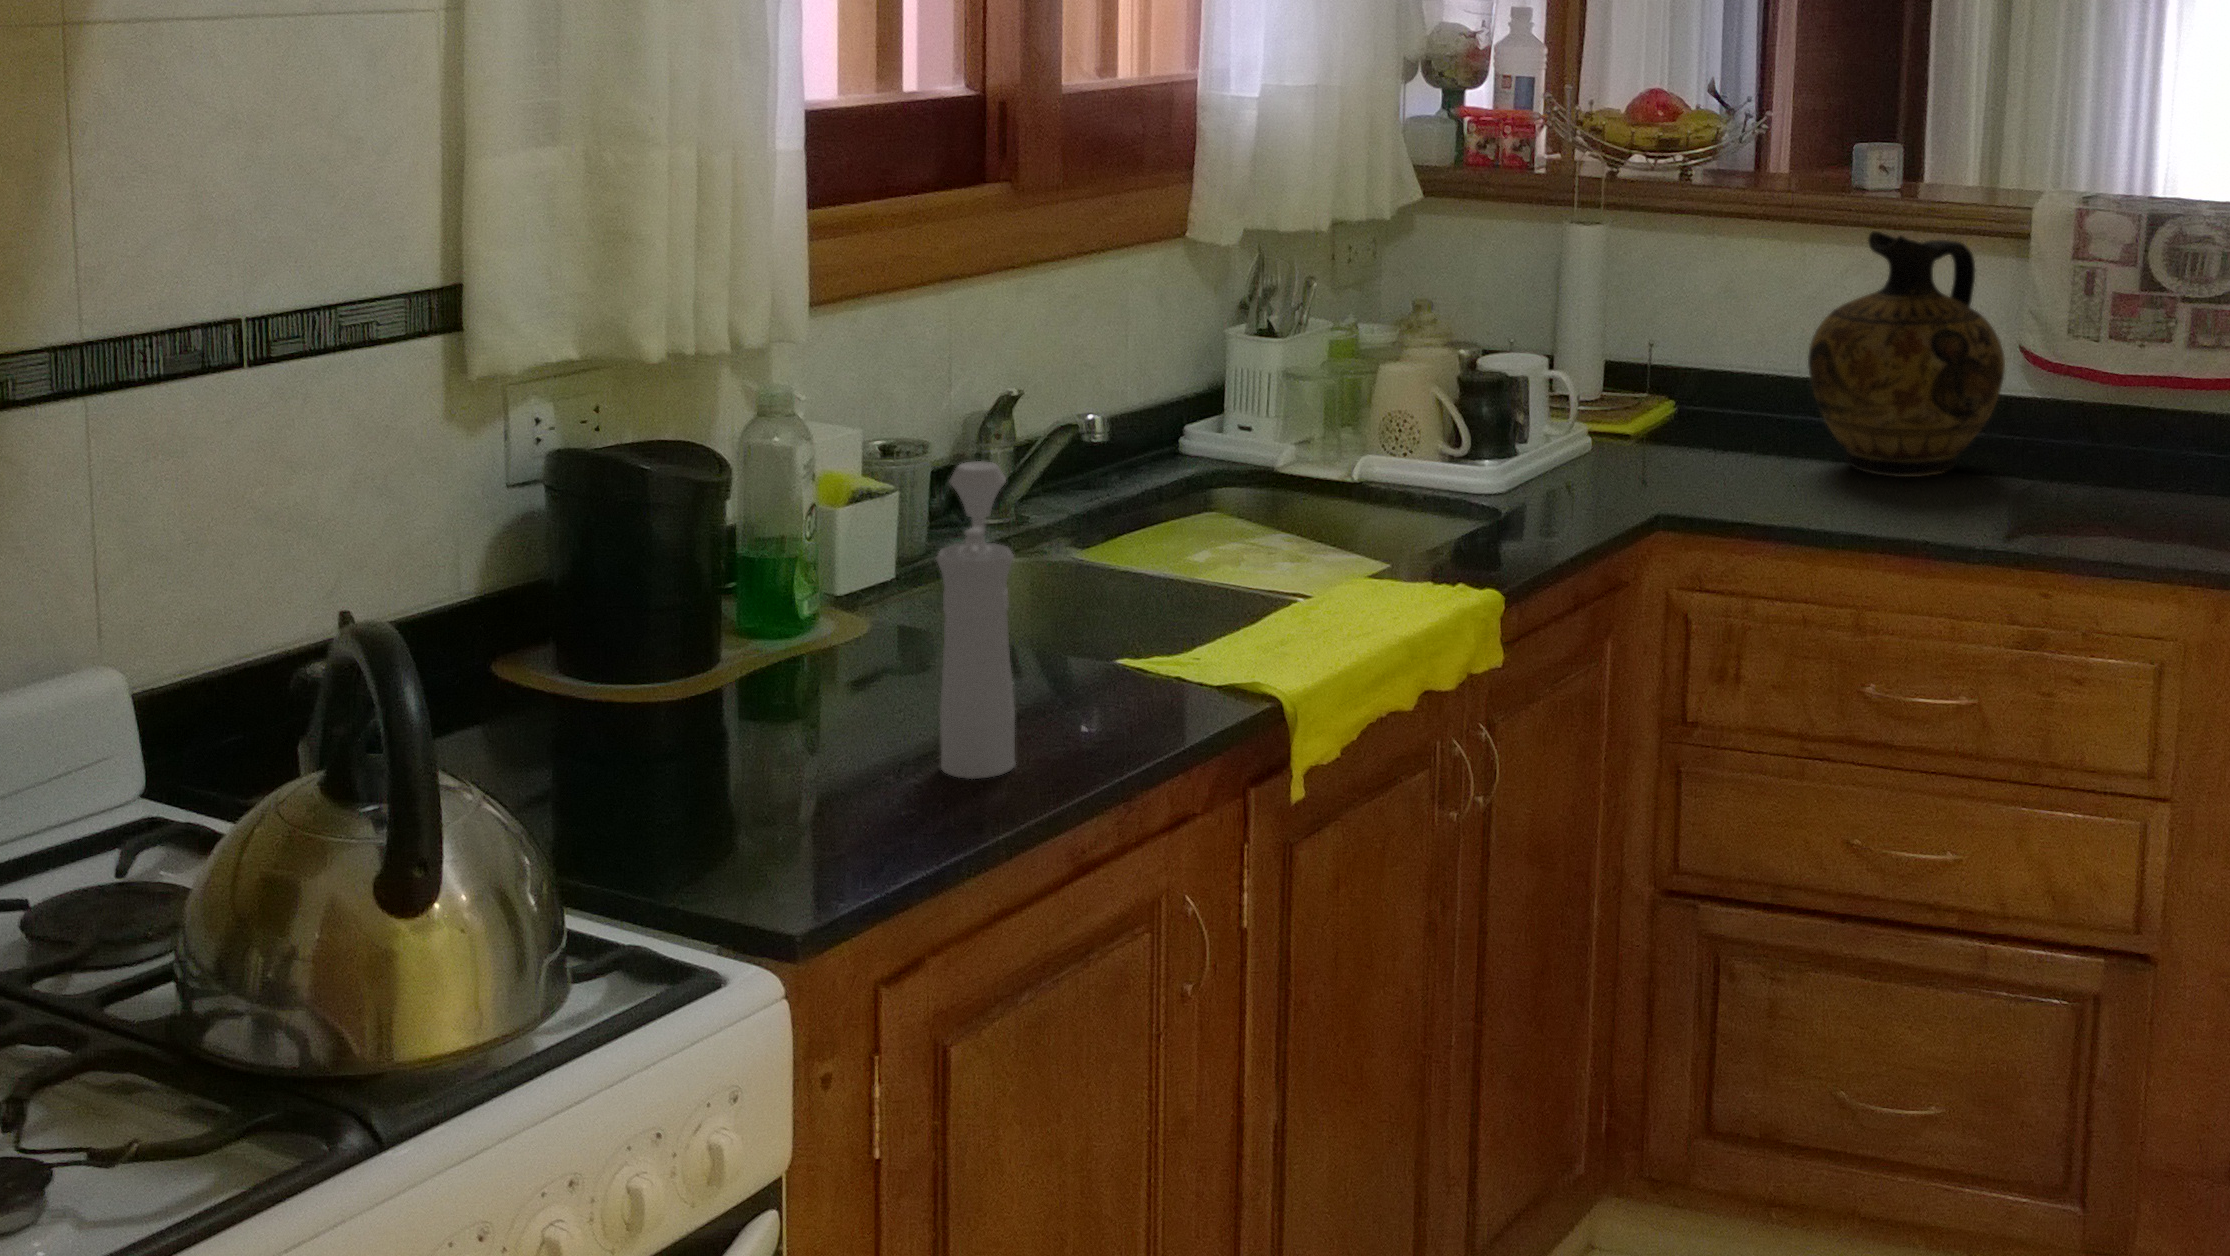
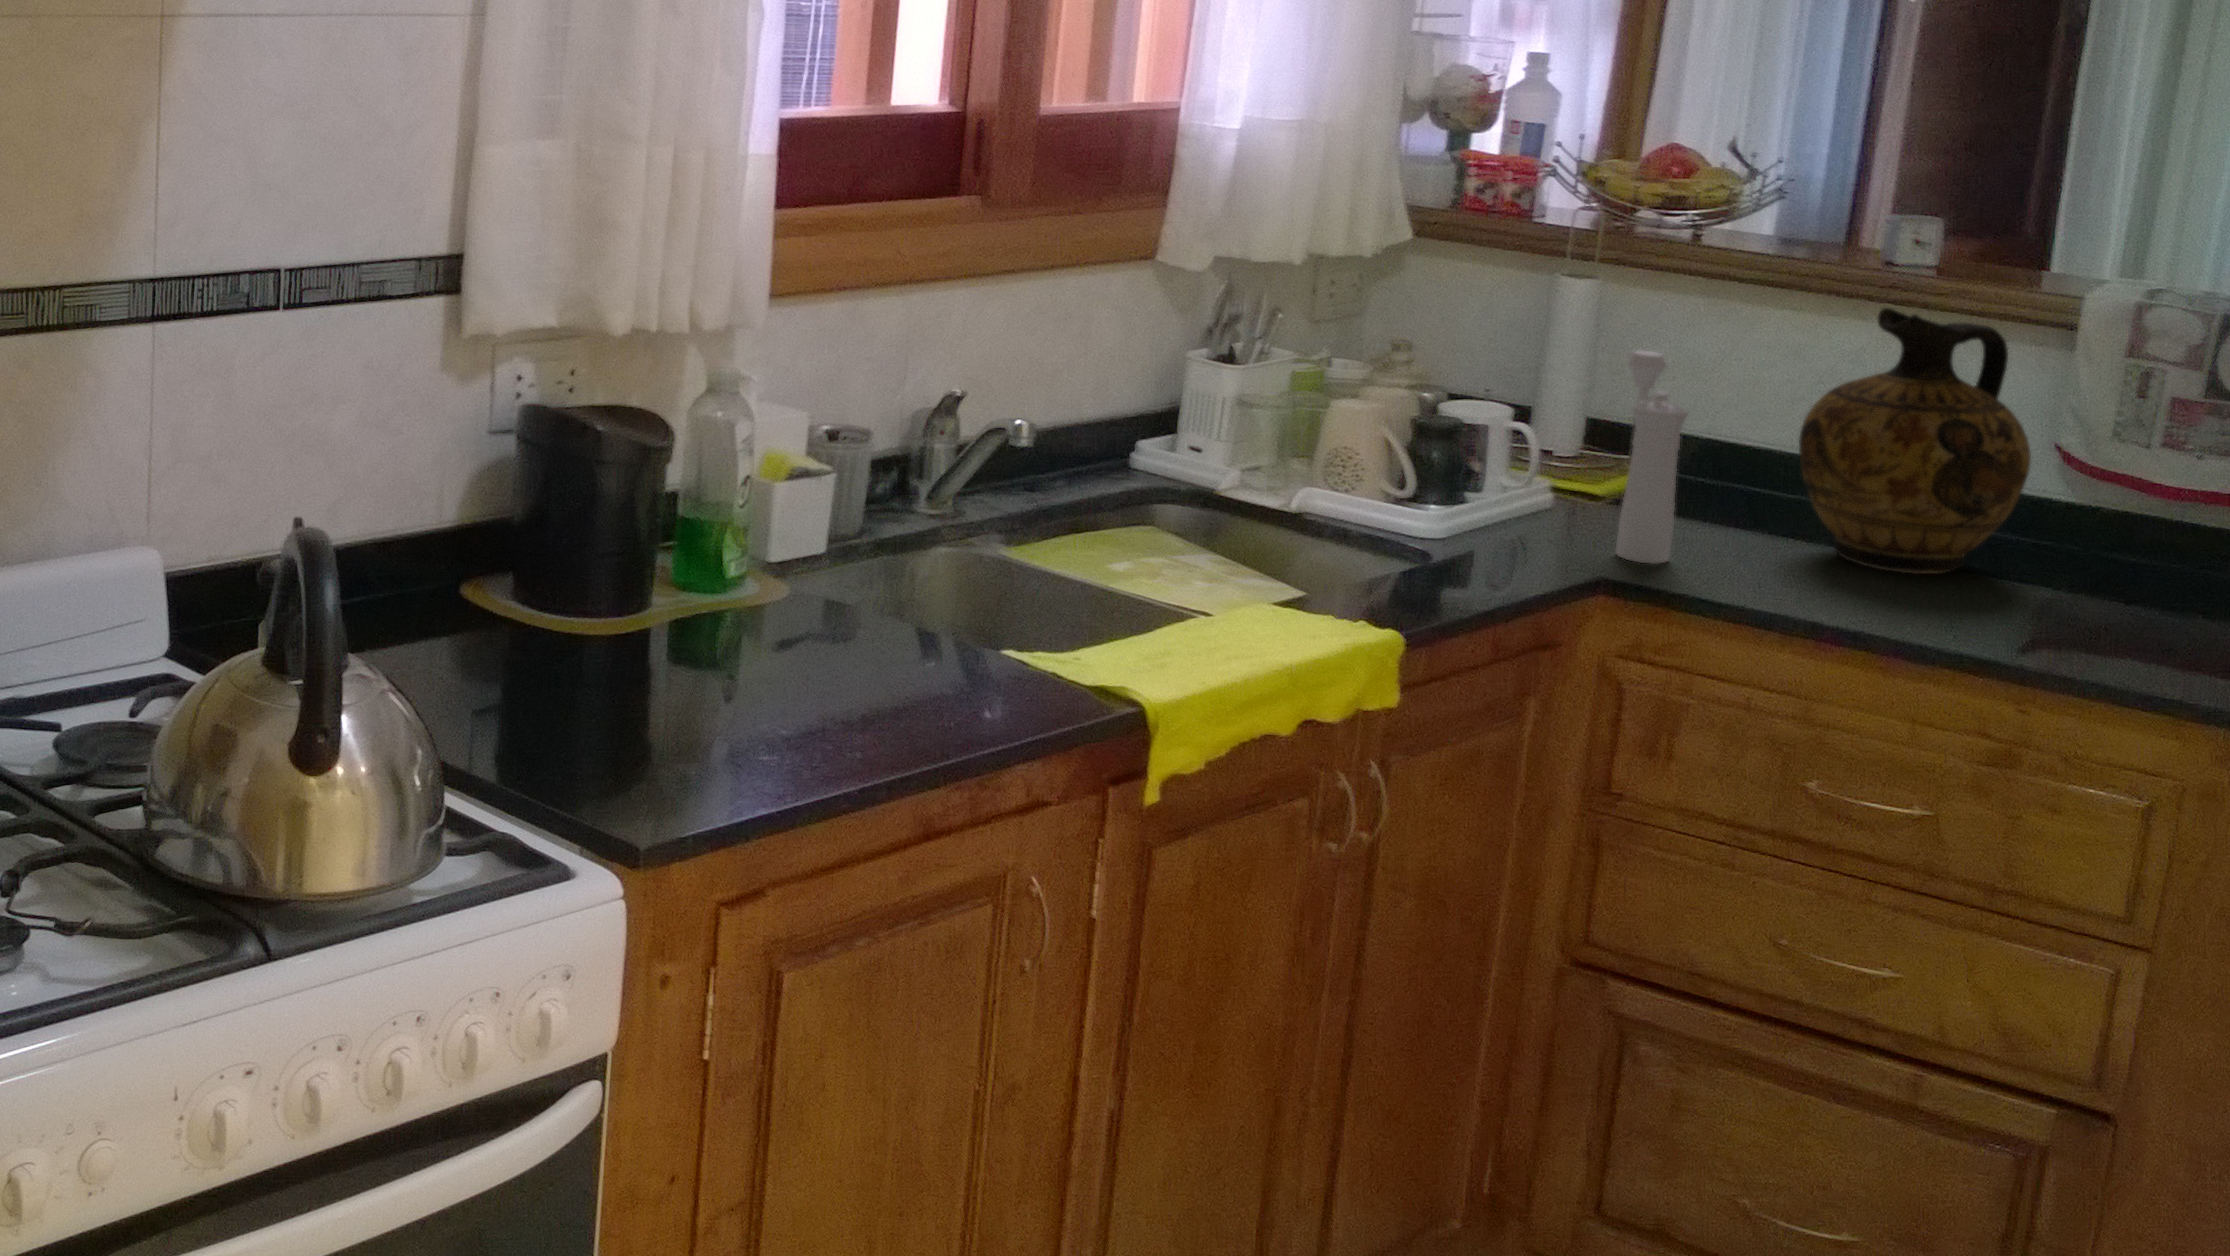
pepper mill: present [936,461,1015,779] -> present [1616,350,1688,564]

